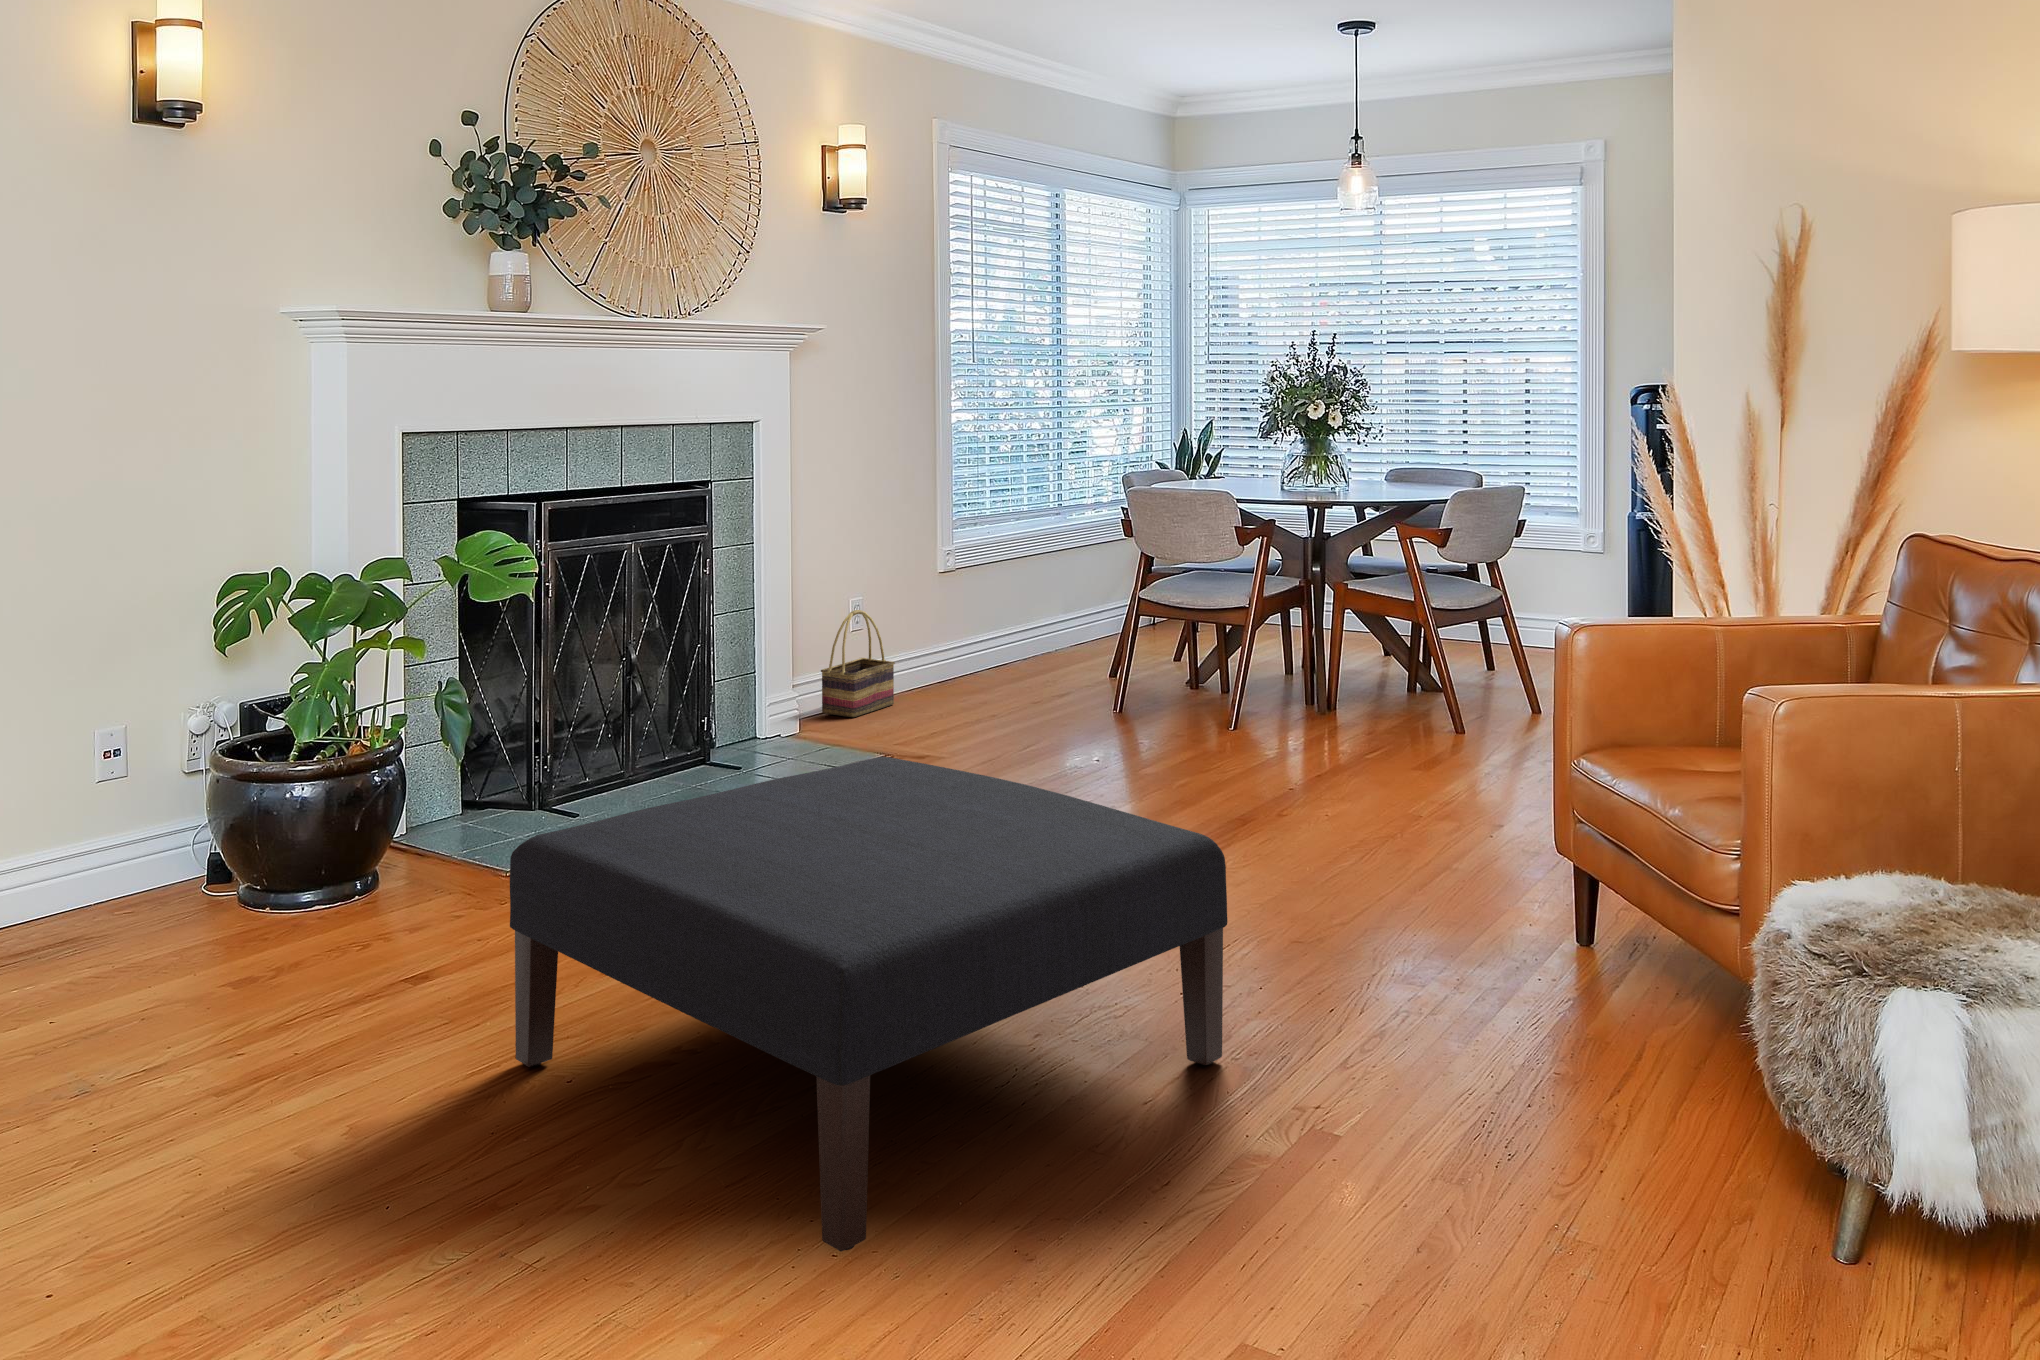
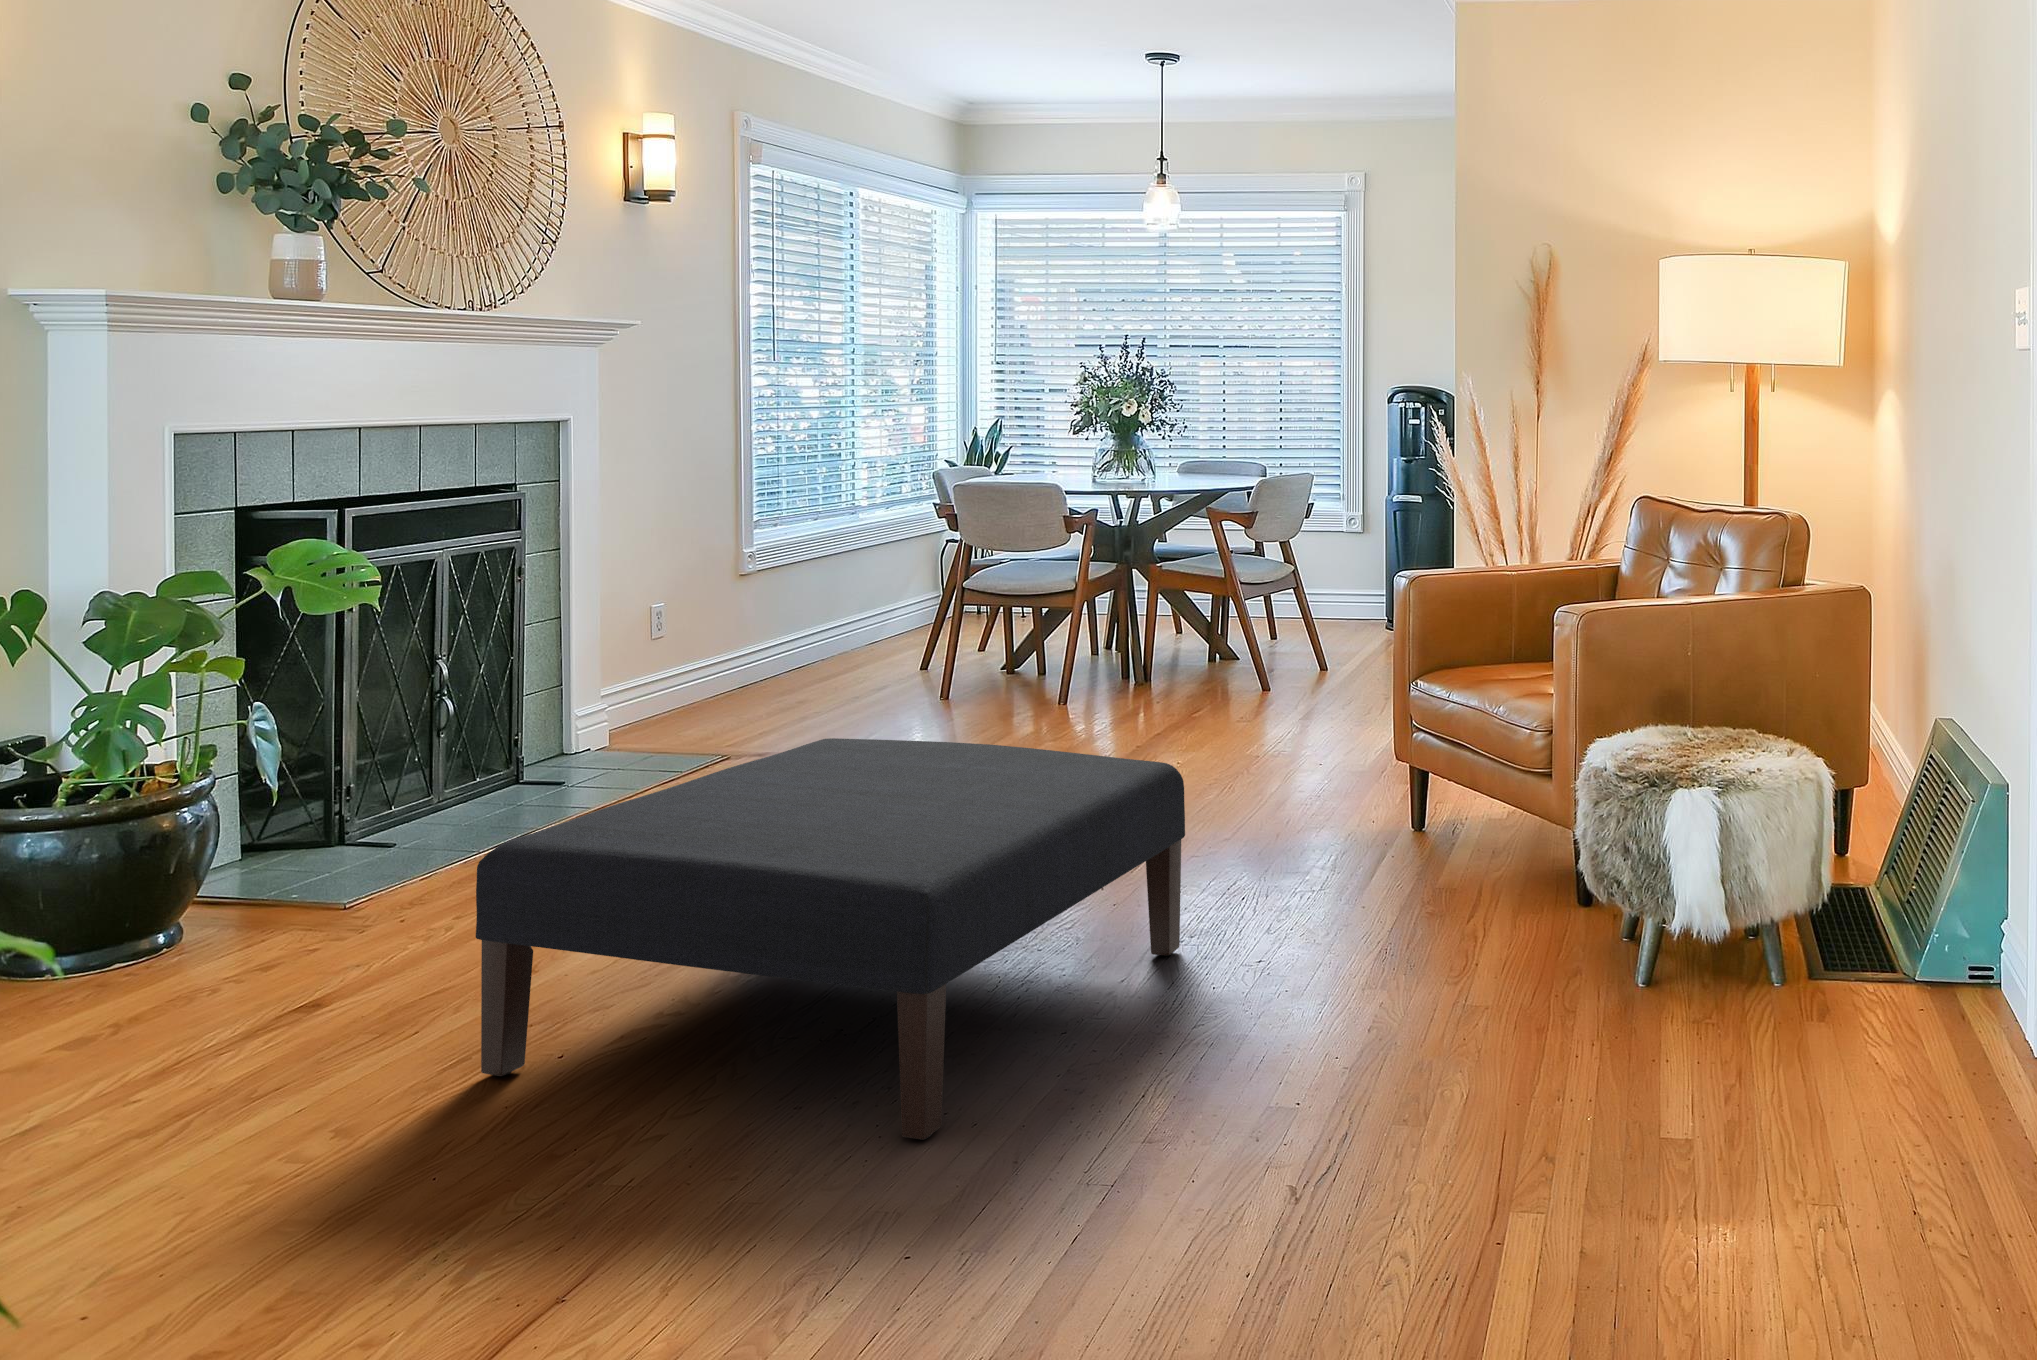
basket: present [821,610,895,717] -> none [628,620,710,731]

